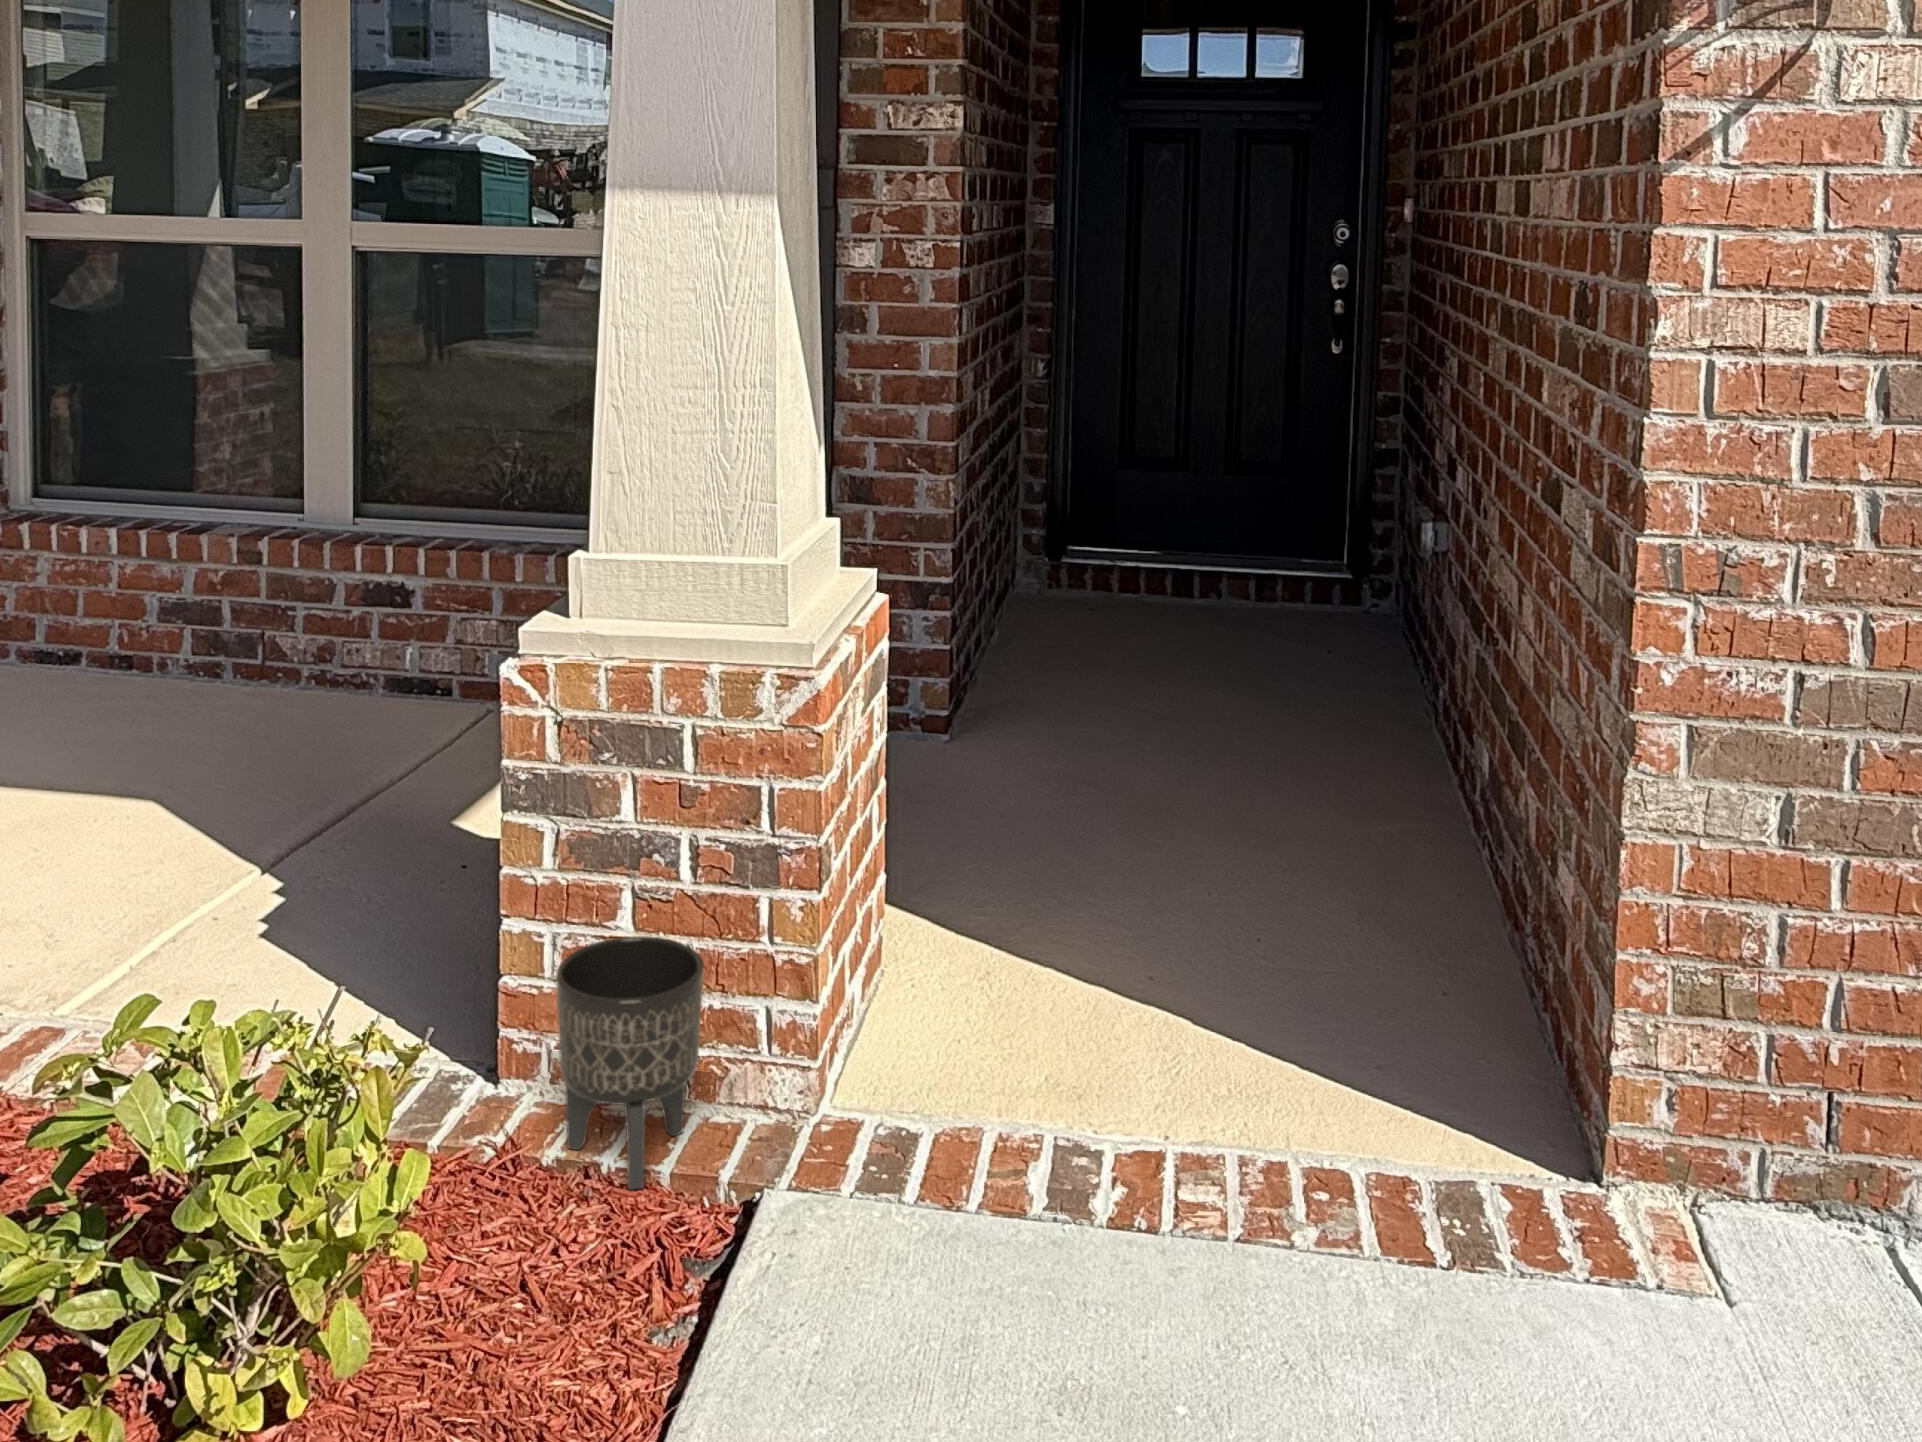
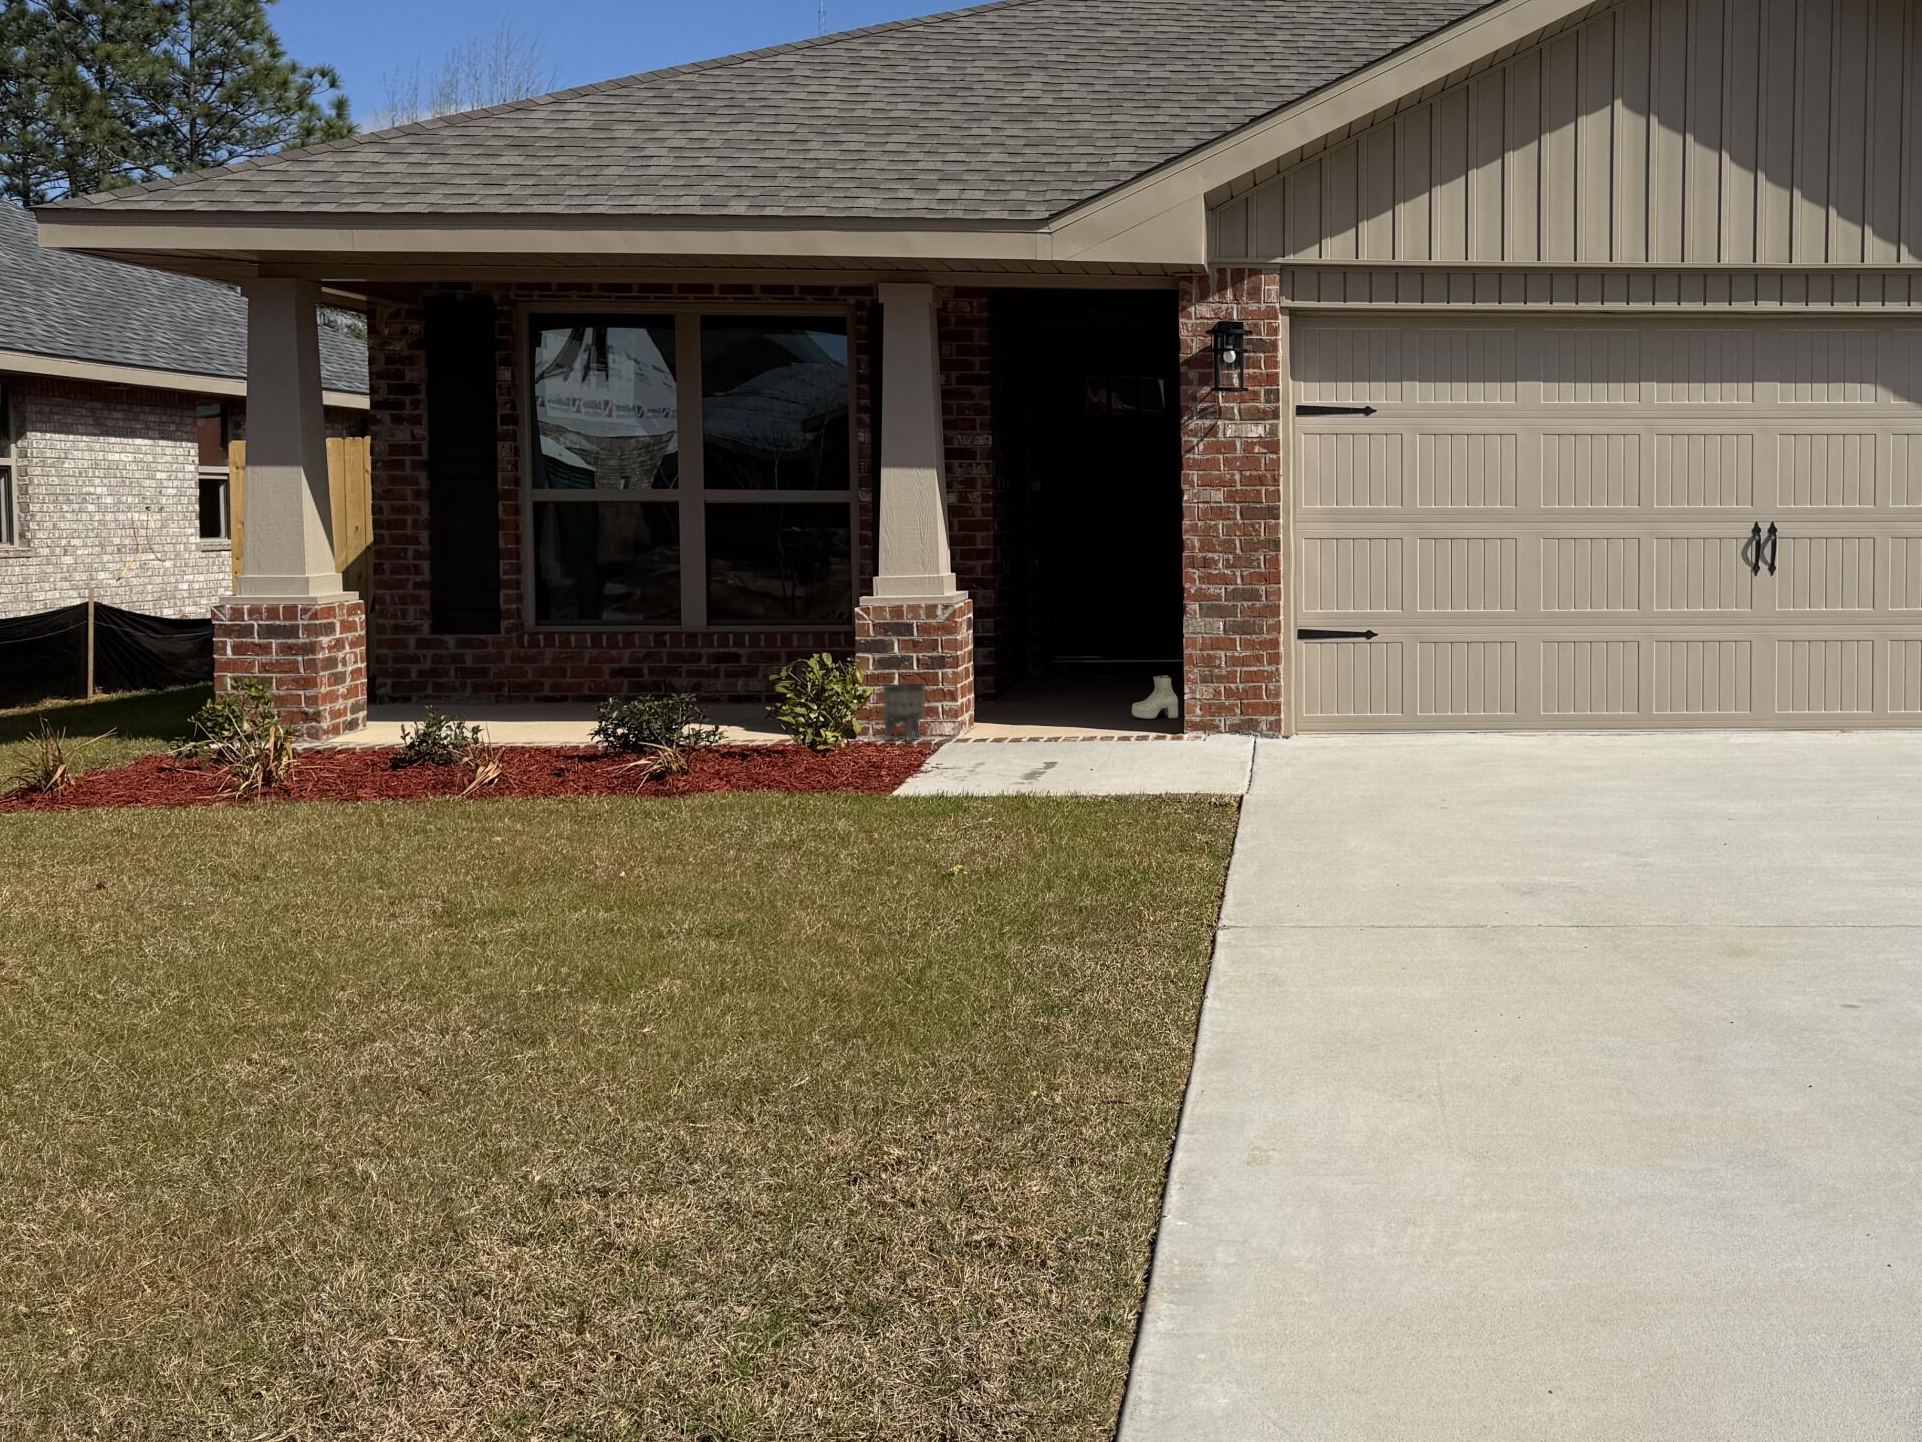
boots: none [1343,817,1497,976] -> present [1132,675,1178,719]

